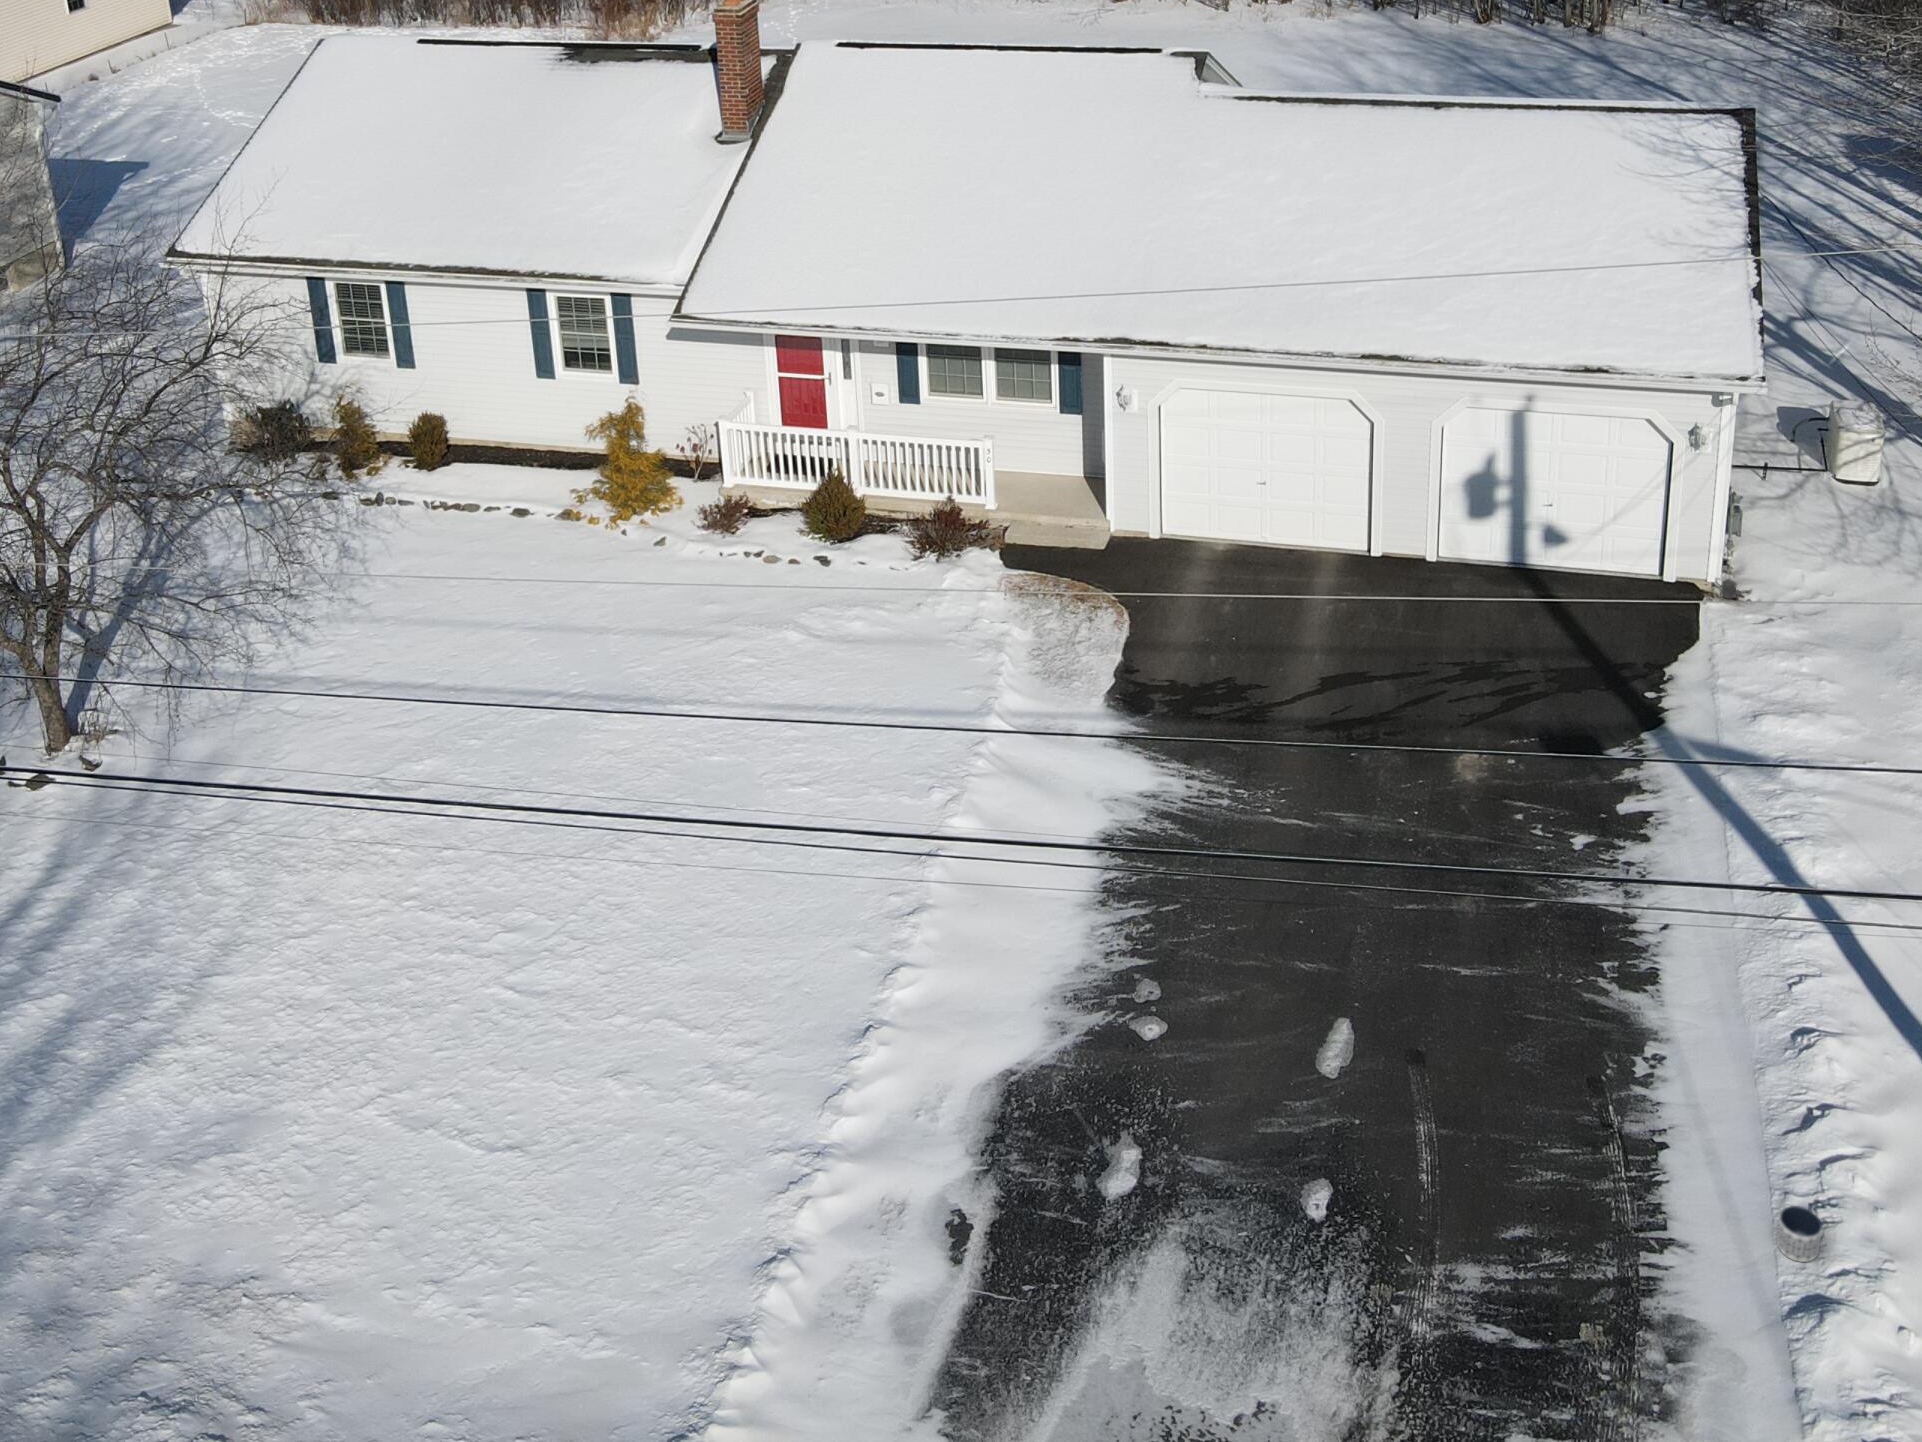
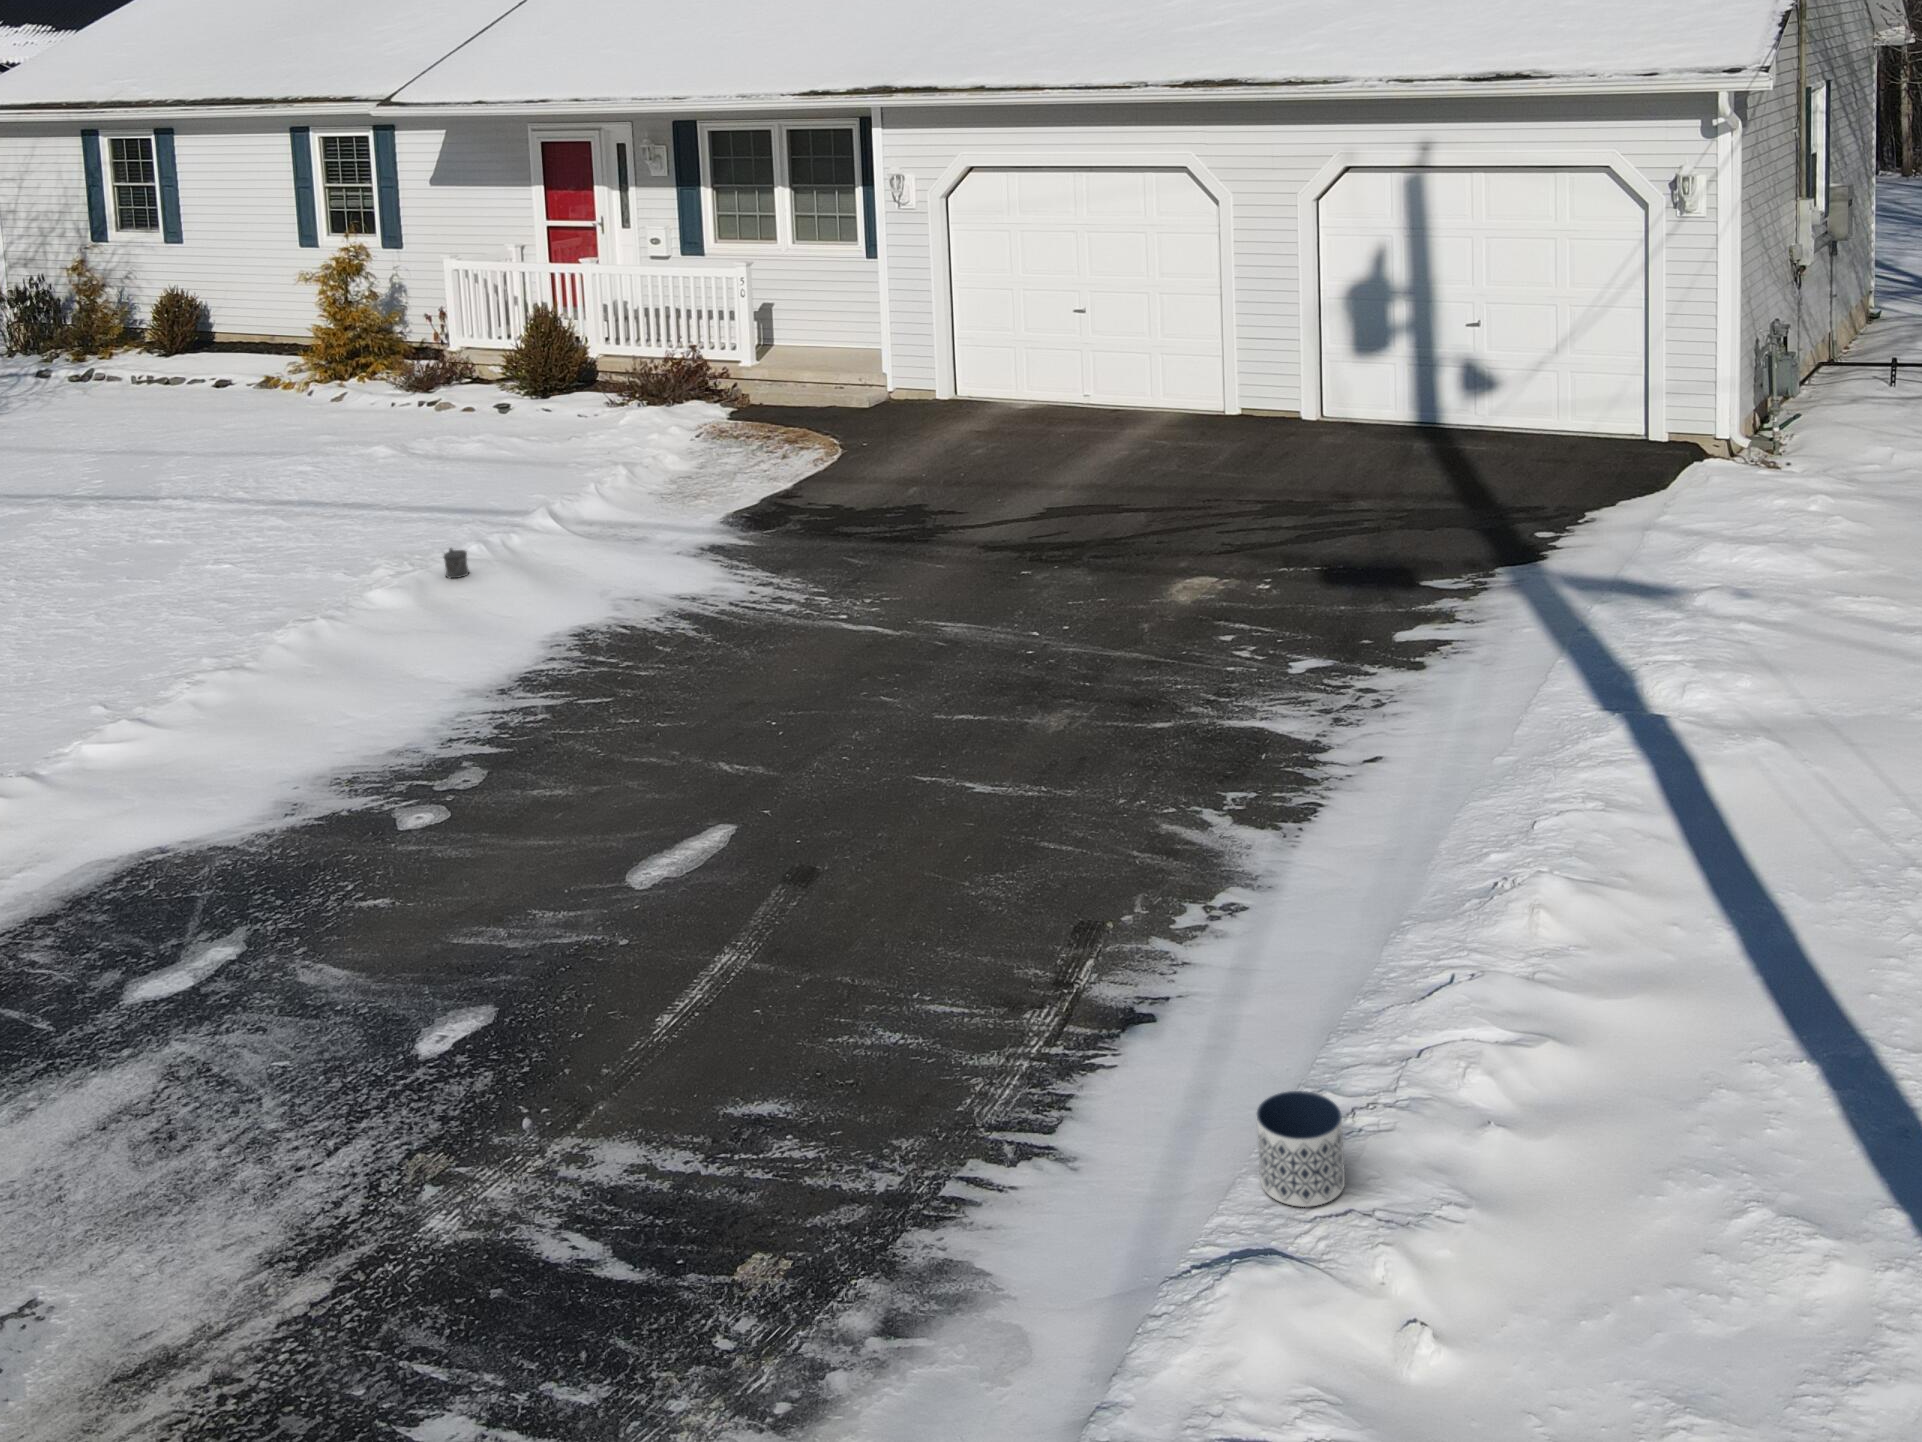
watering can: present [1716,579,1752,599] -> present [444,548,469,578]

